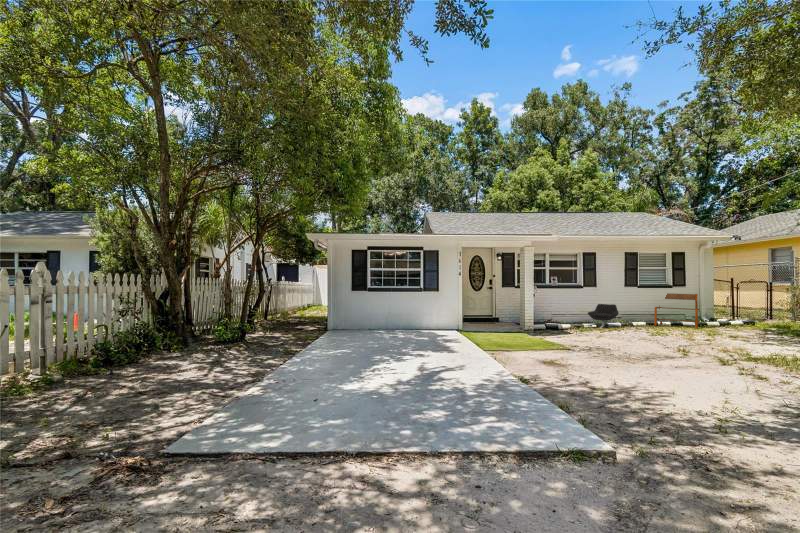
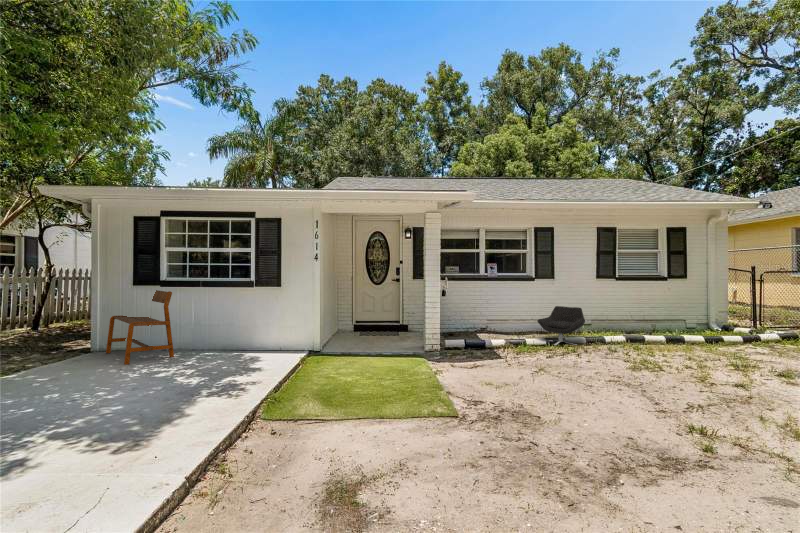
bench: present [654,293,700,329] -> present [106,290,174,365]

